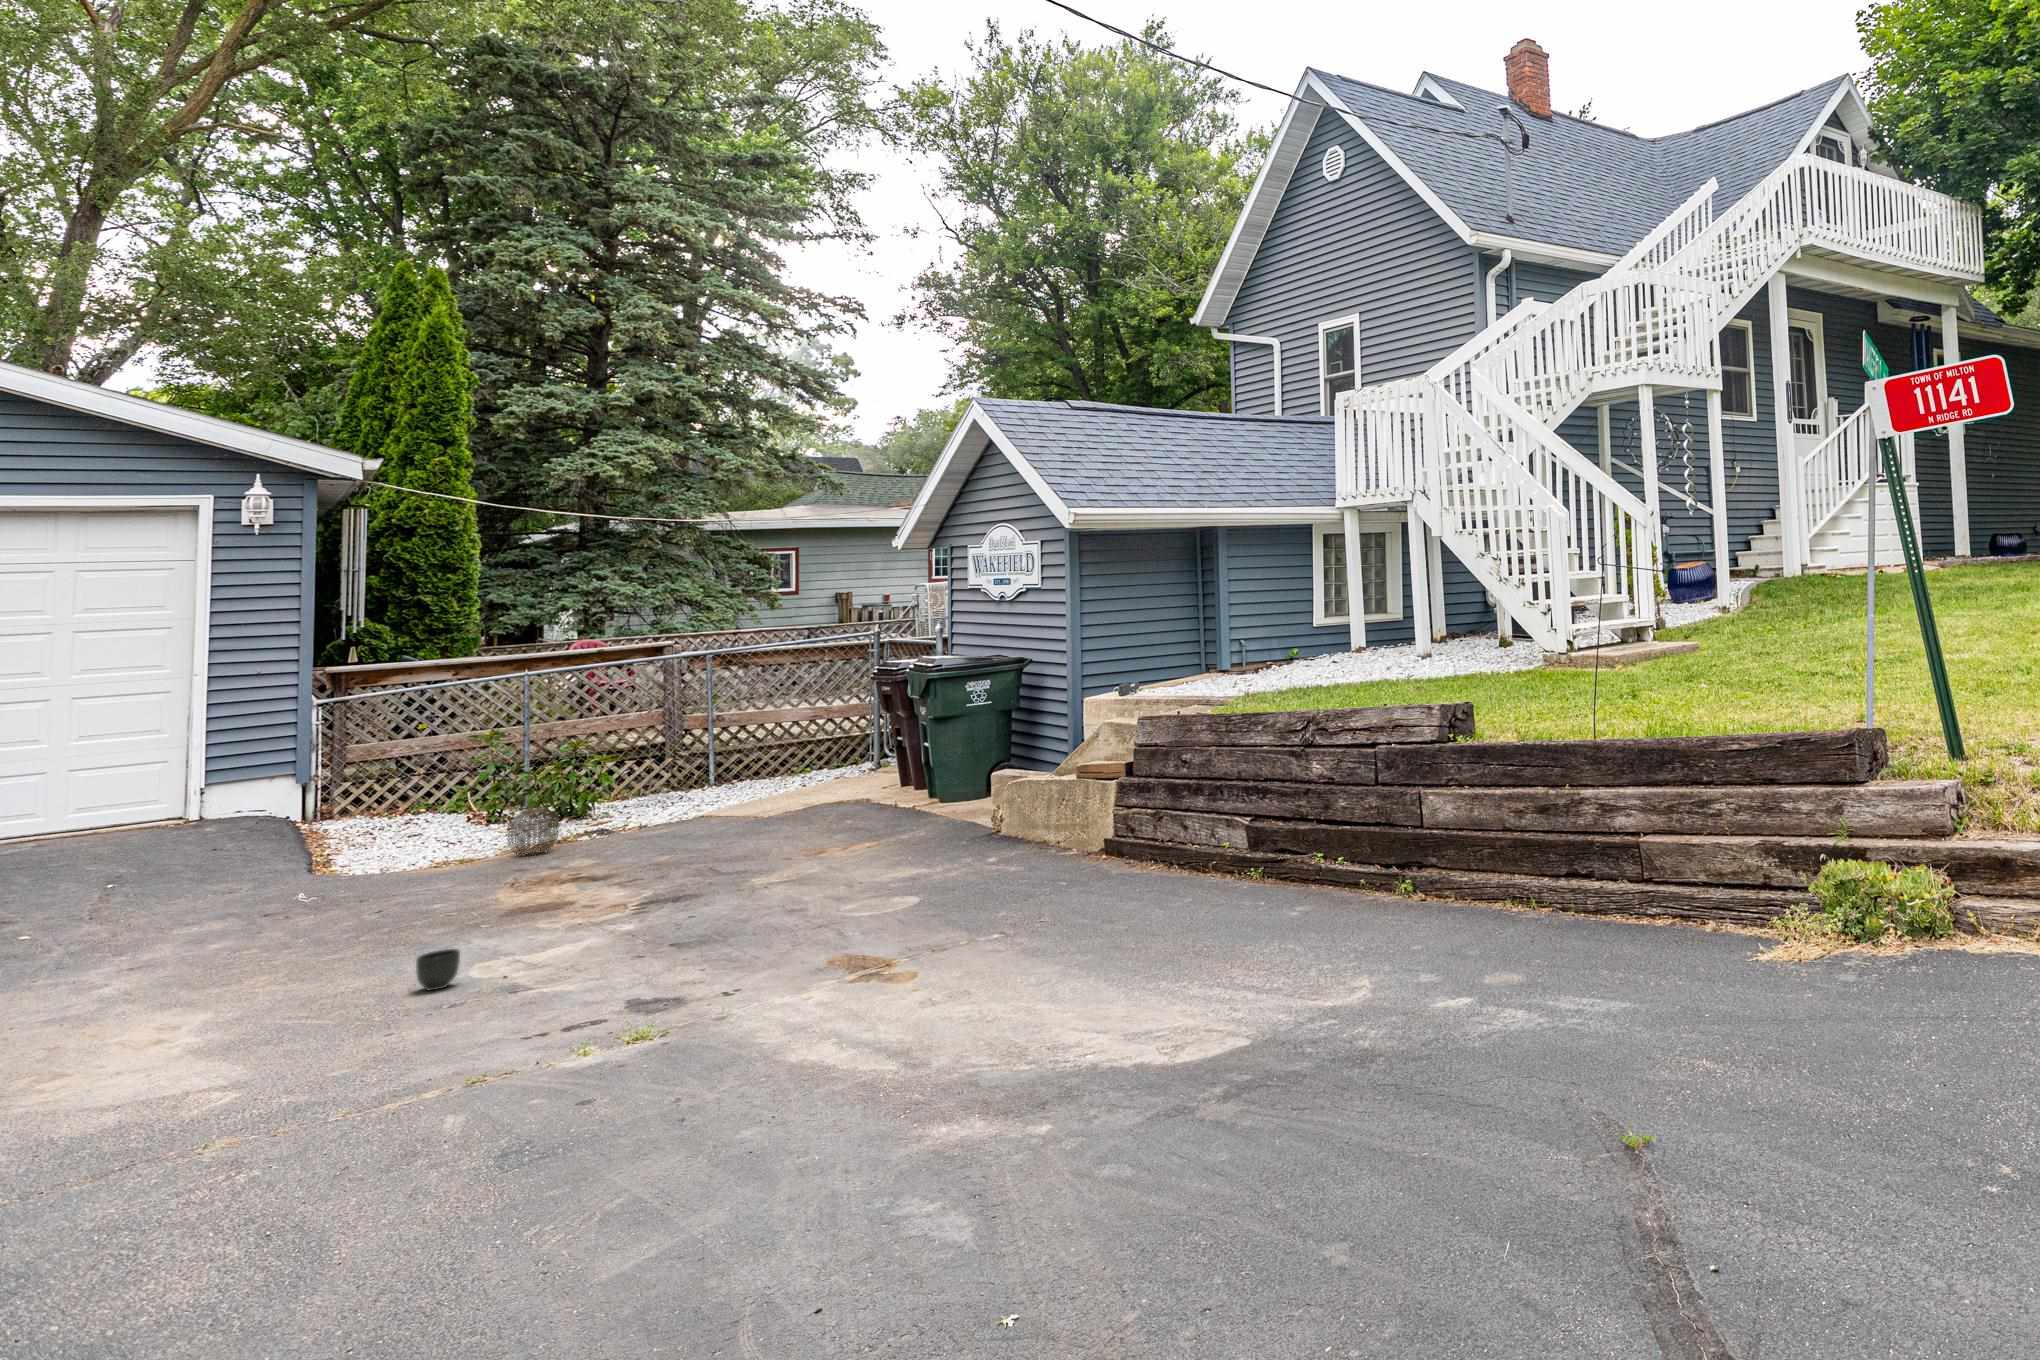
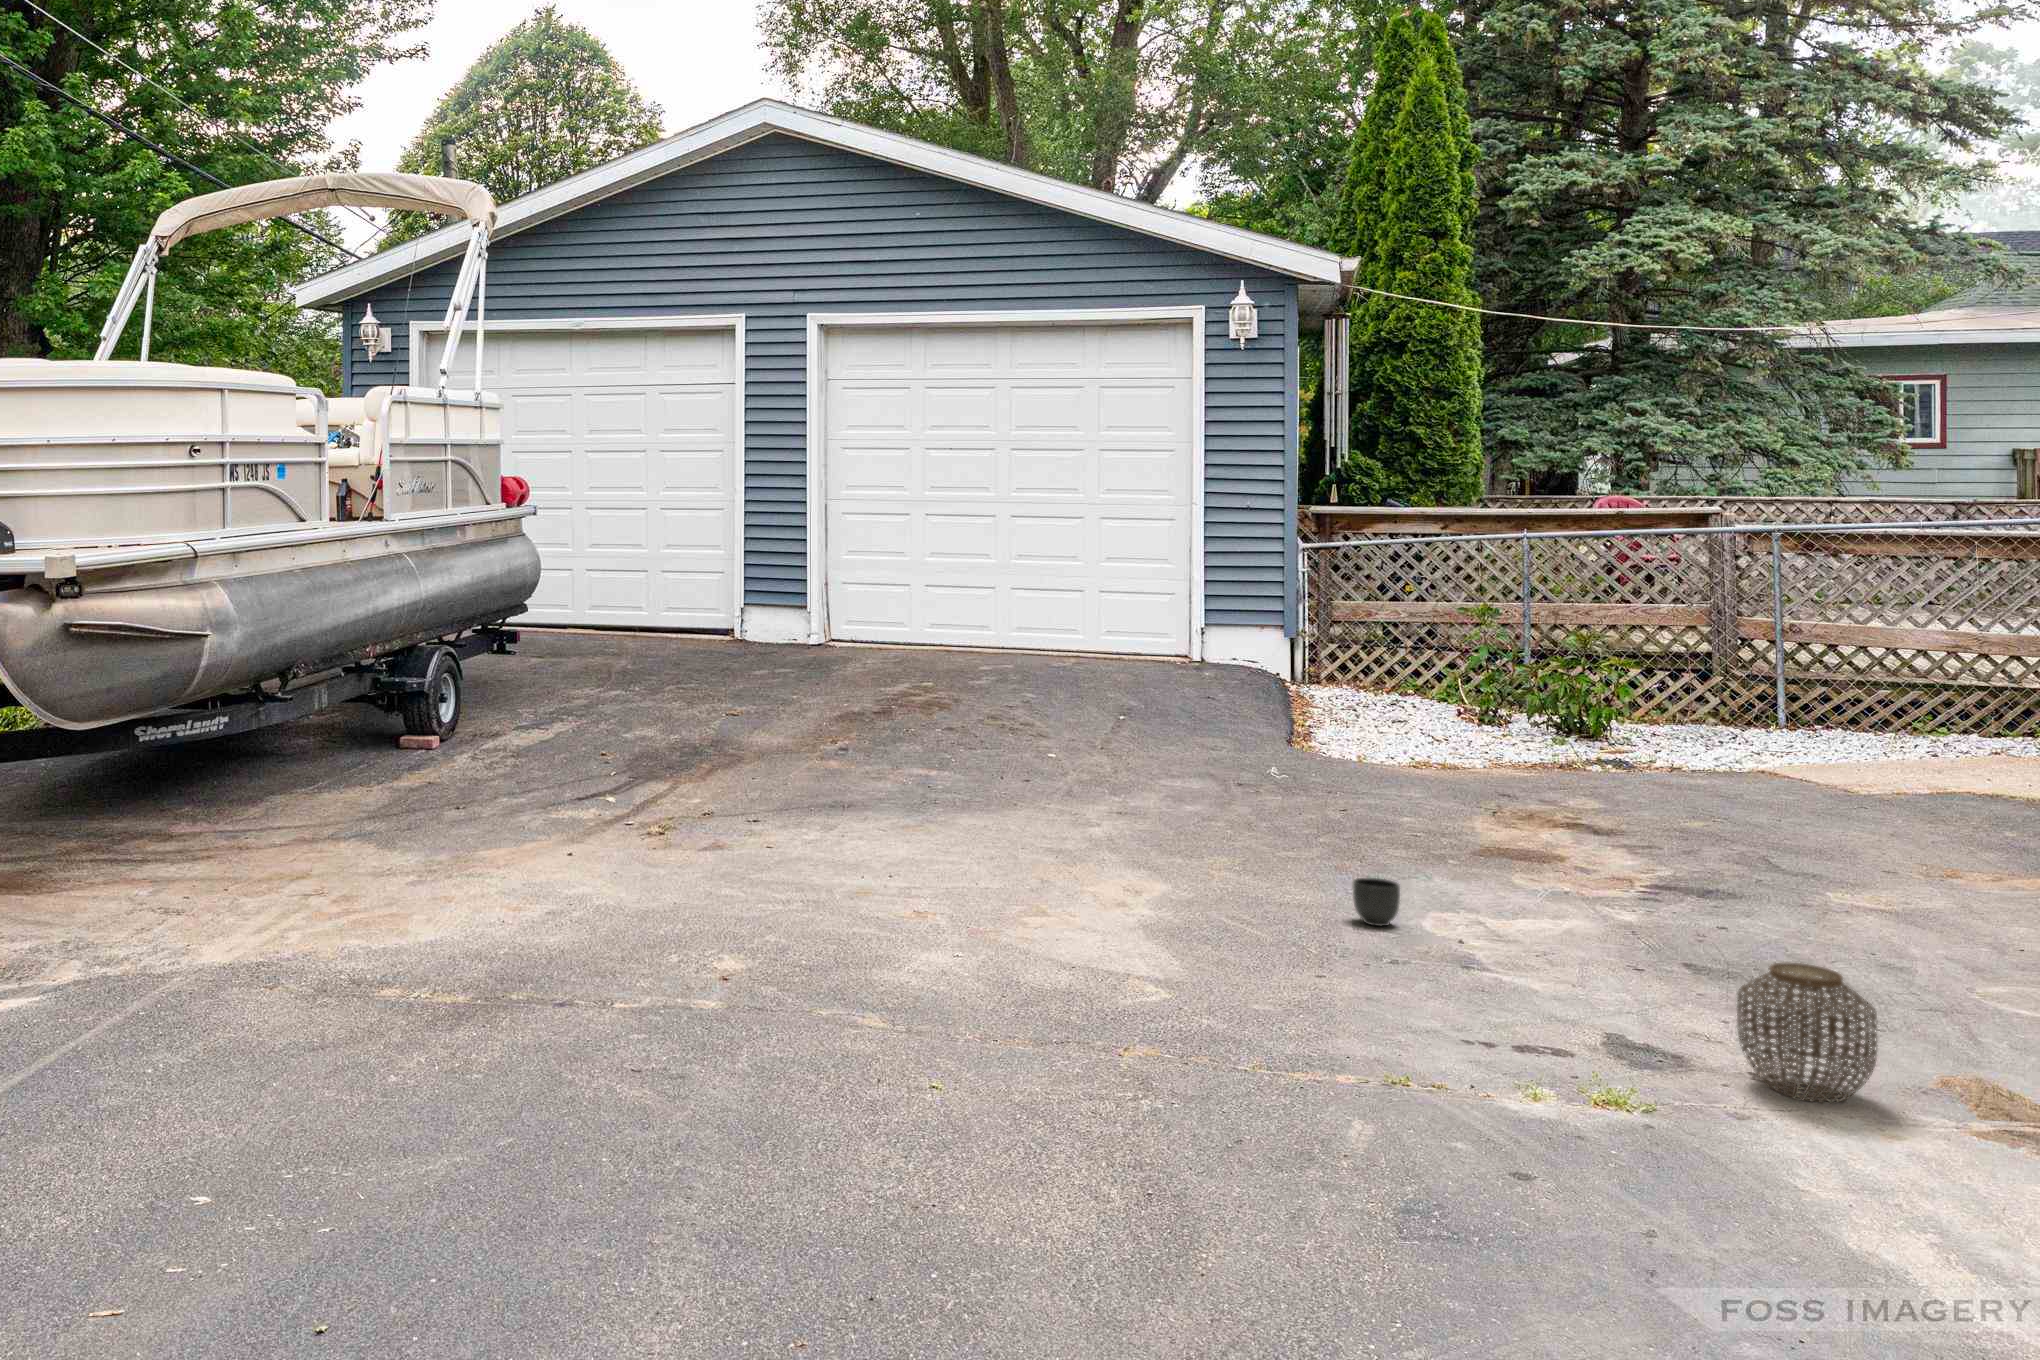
woven basket: present [508,807,559,857] -> present [1737,963,1878,1103]

